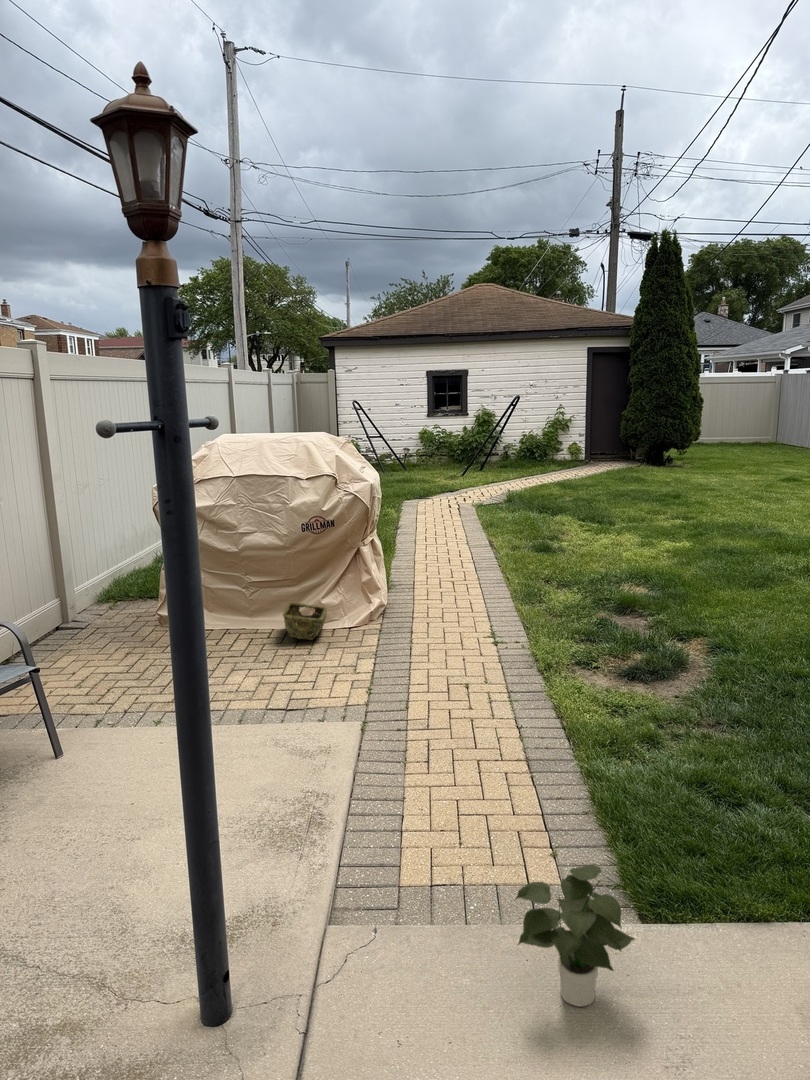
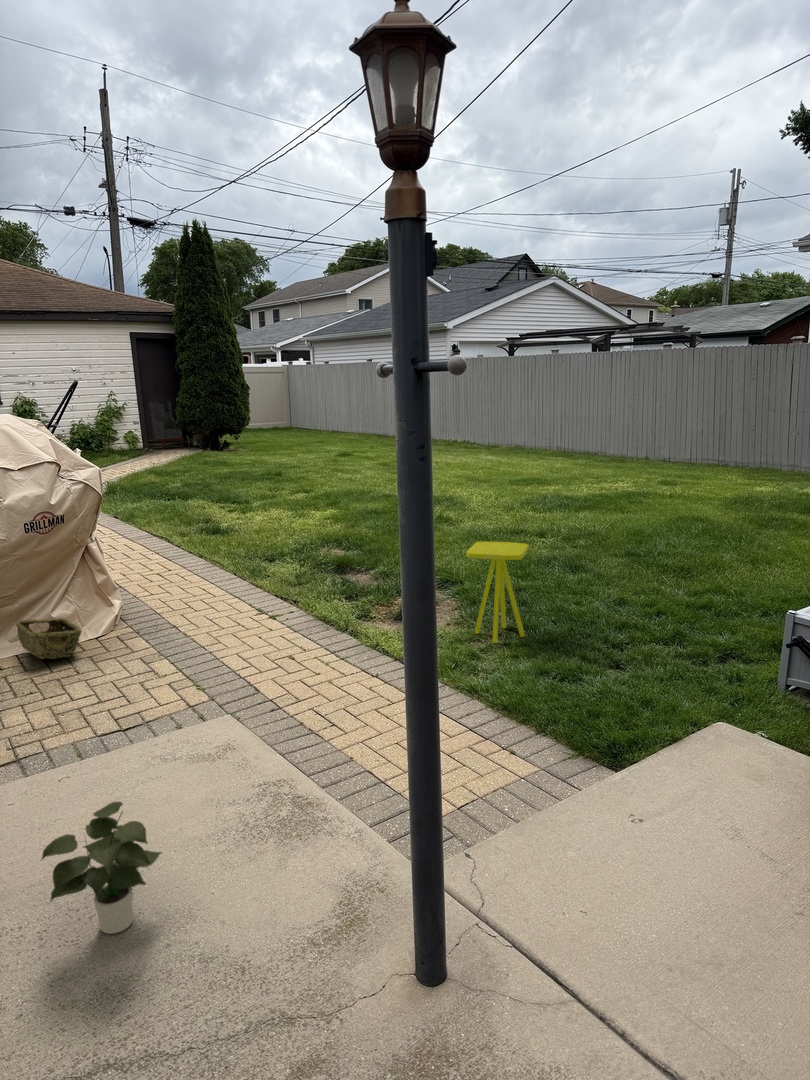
armchair: none [597,415,626,463] -> present [149,402,183,449]
side table: none [653,604,743,728] -> present [466,542,529,642]
potted plant: present [516,865,635,1007] -> present [42,802,162,934]

